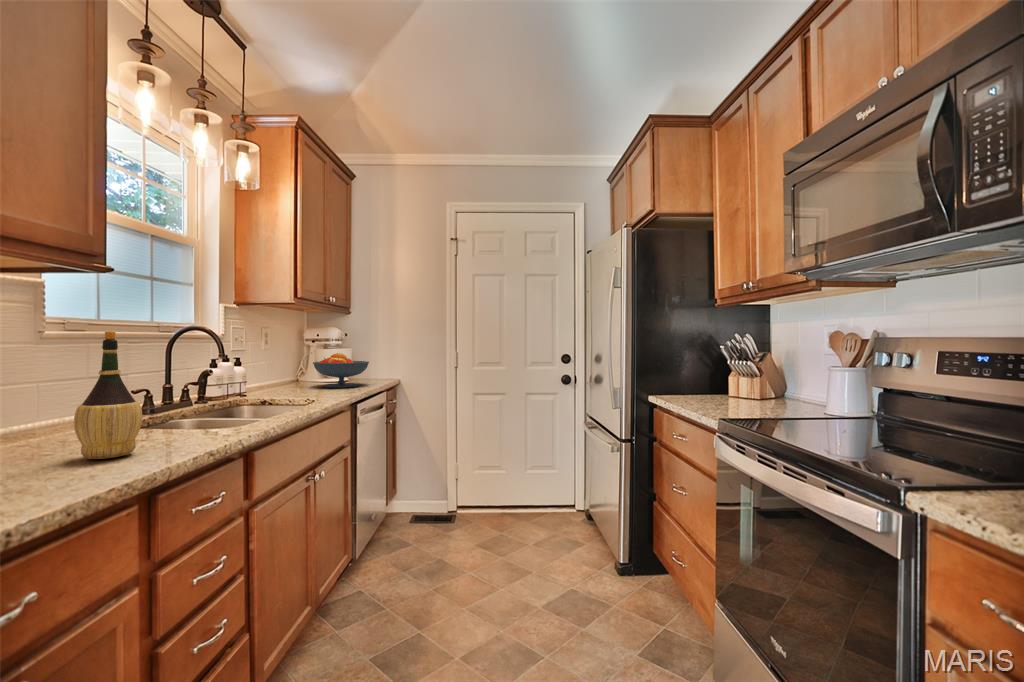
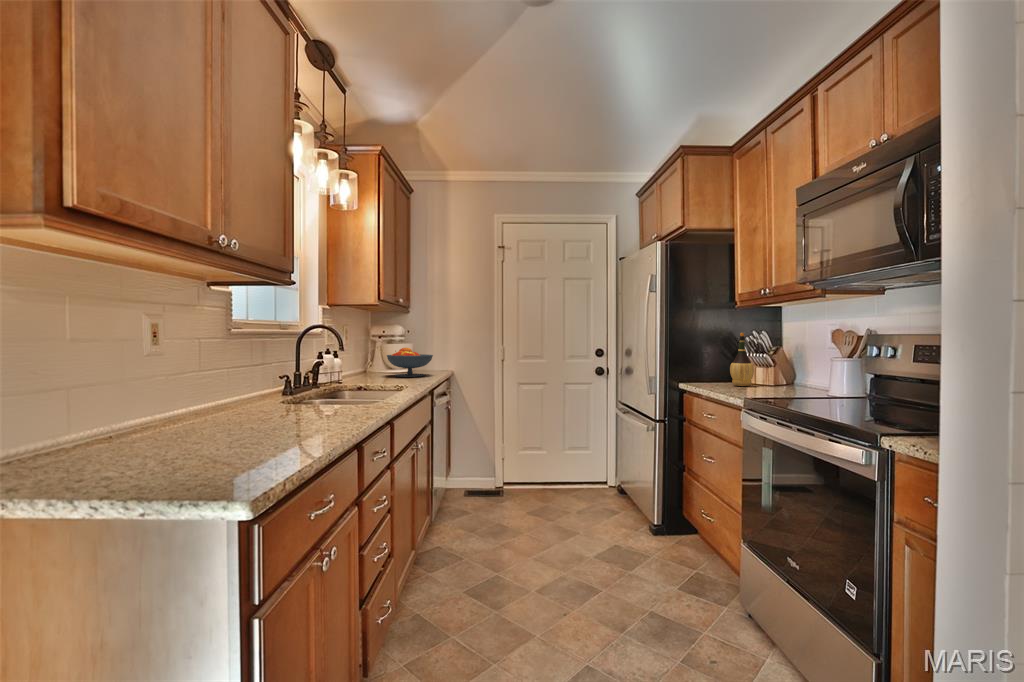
wine bottle: present [74,331,142,459] -> present [730,333,754,386]

